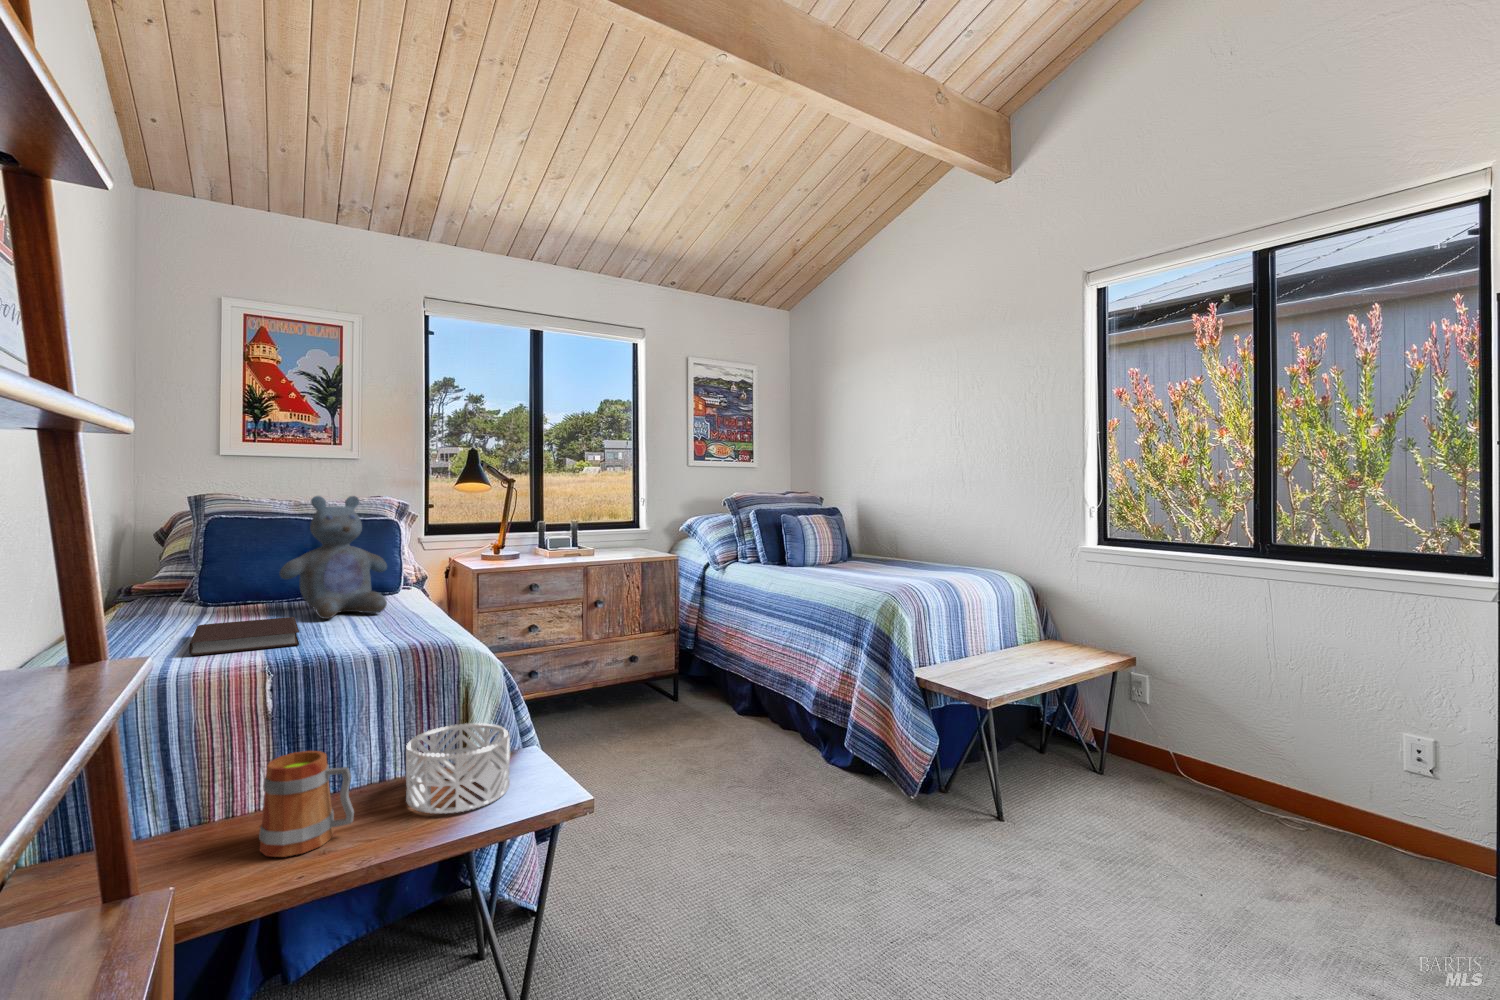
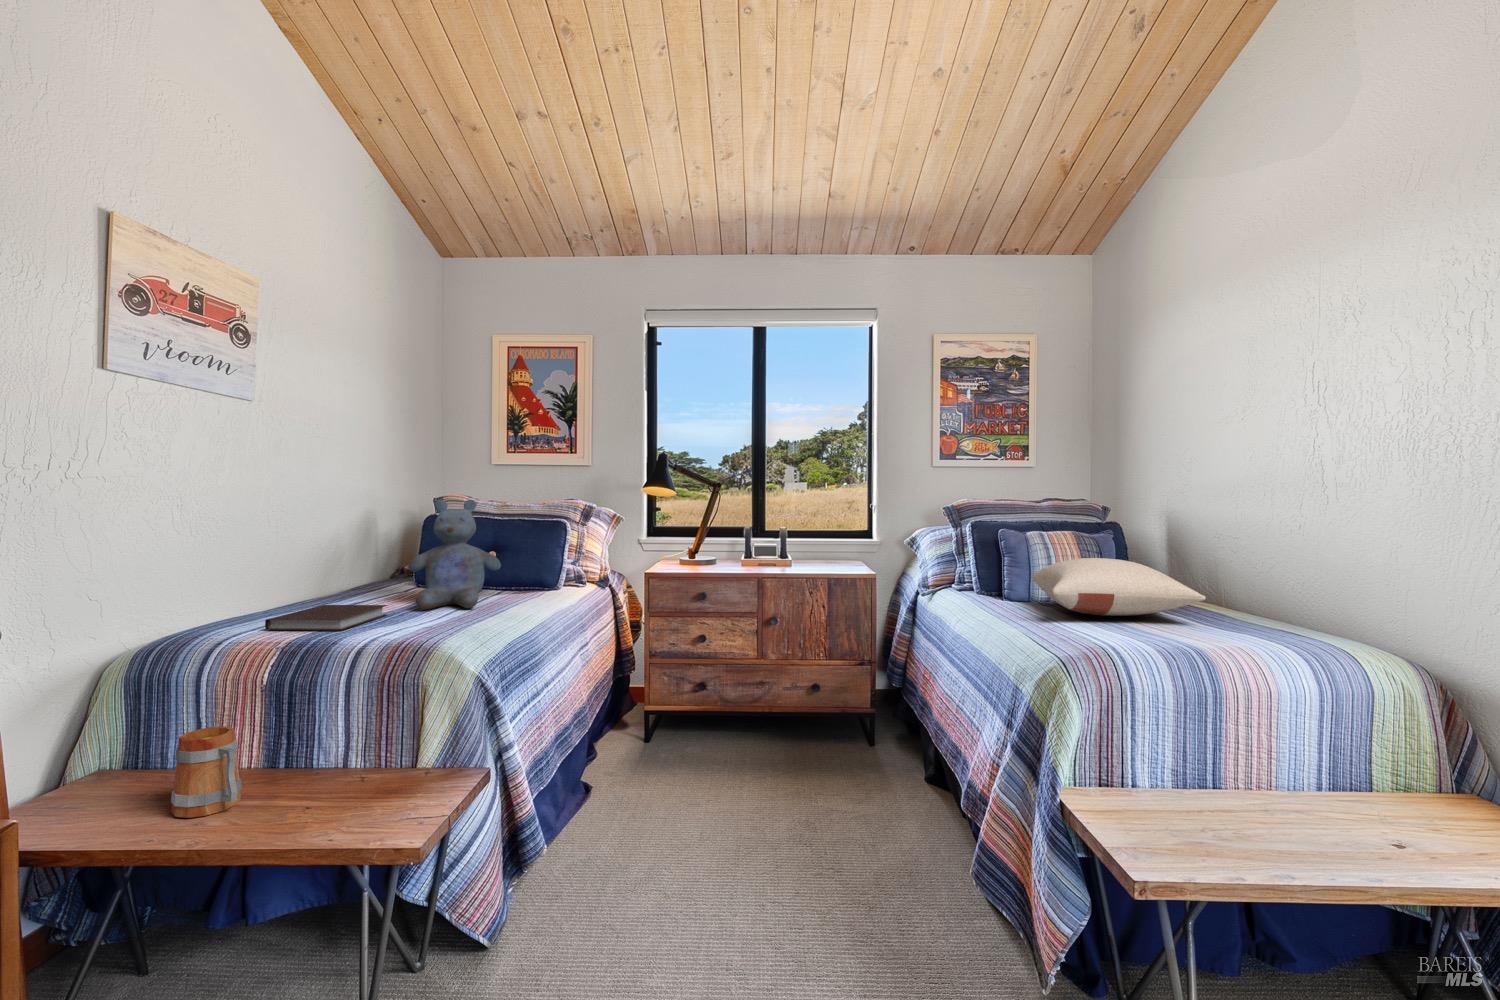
pillow: none [819,534,942,573] -> present [1031,558,1206,616]
decorative bowl: present [406,723,510,814] -> none [293,727,402,817]

